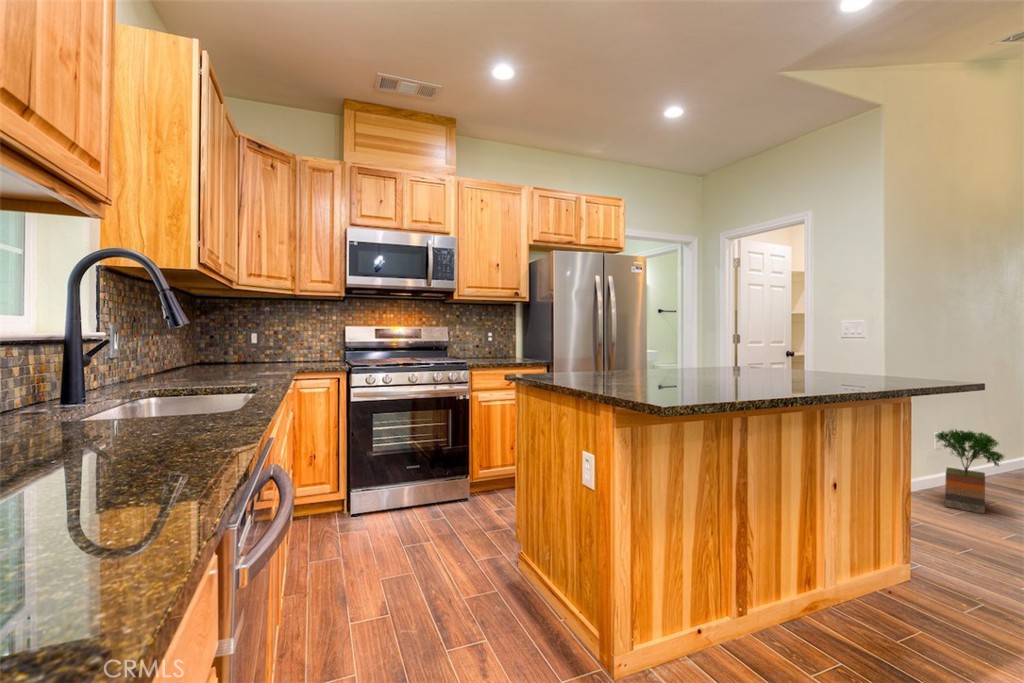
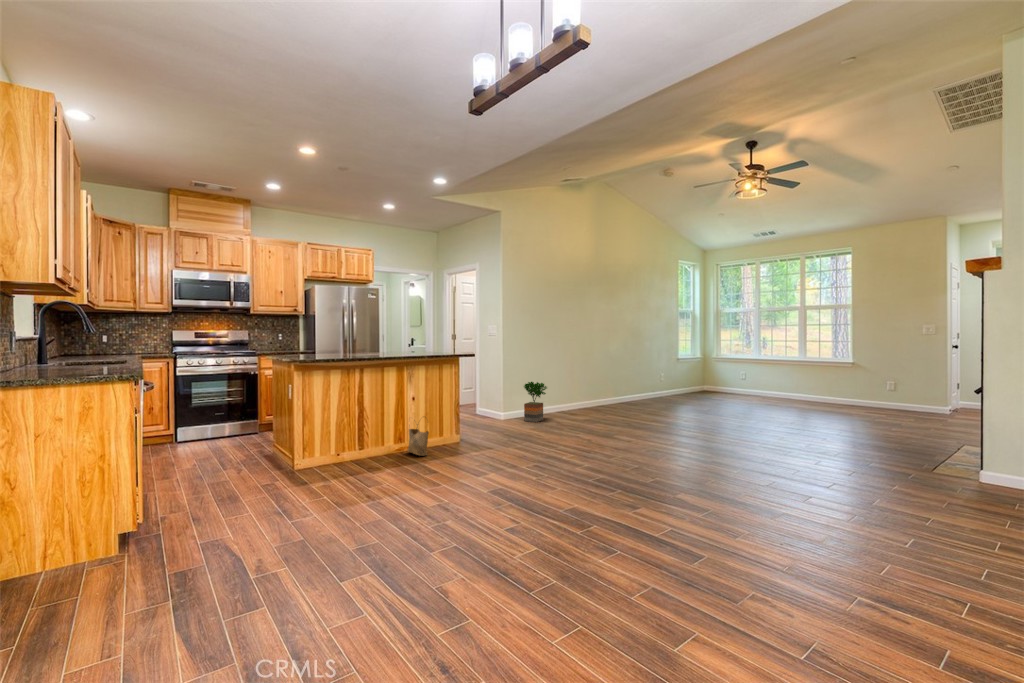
woven basket: none [840,539,926,653] -> present [407,429,429,456]

